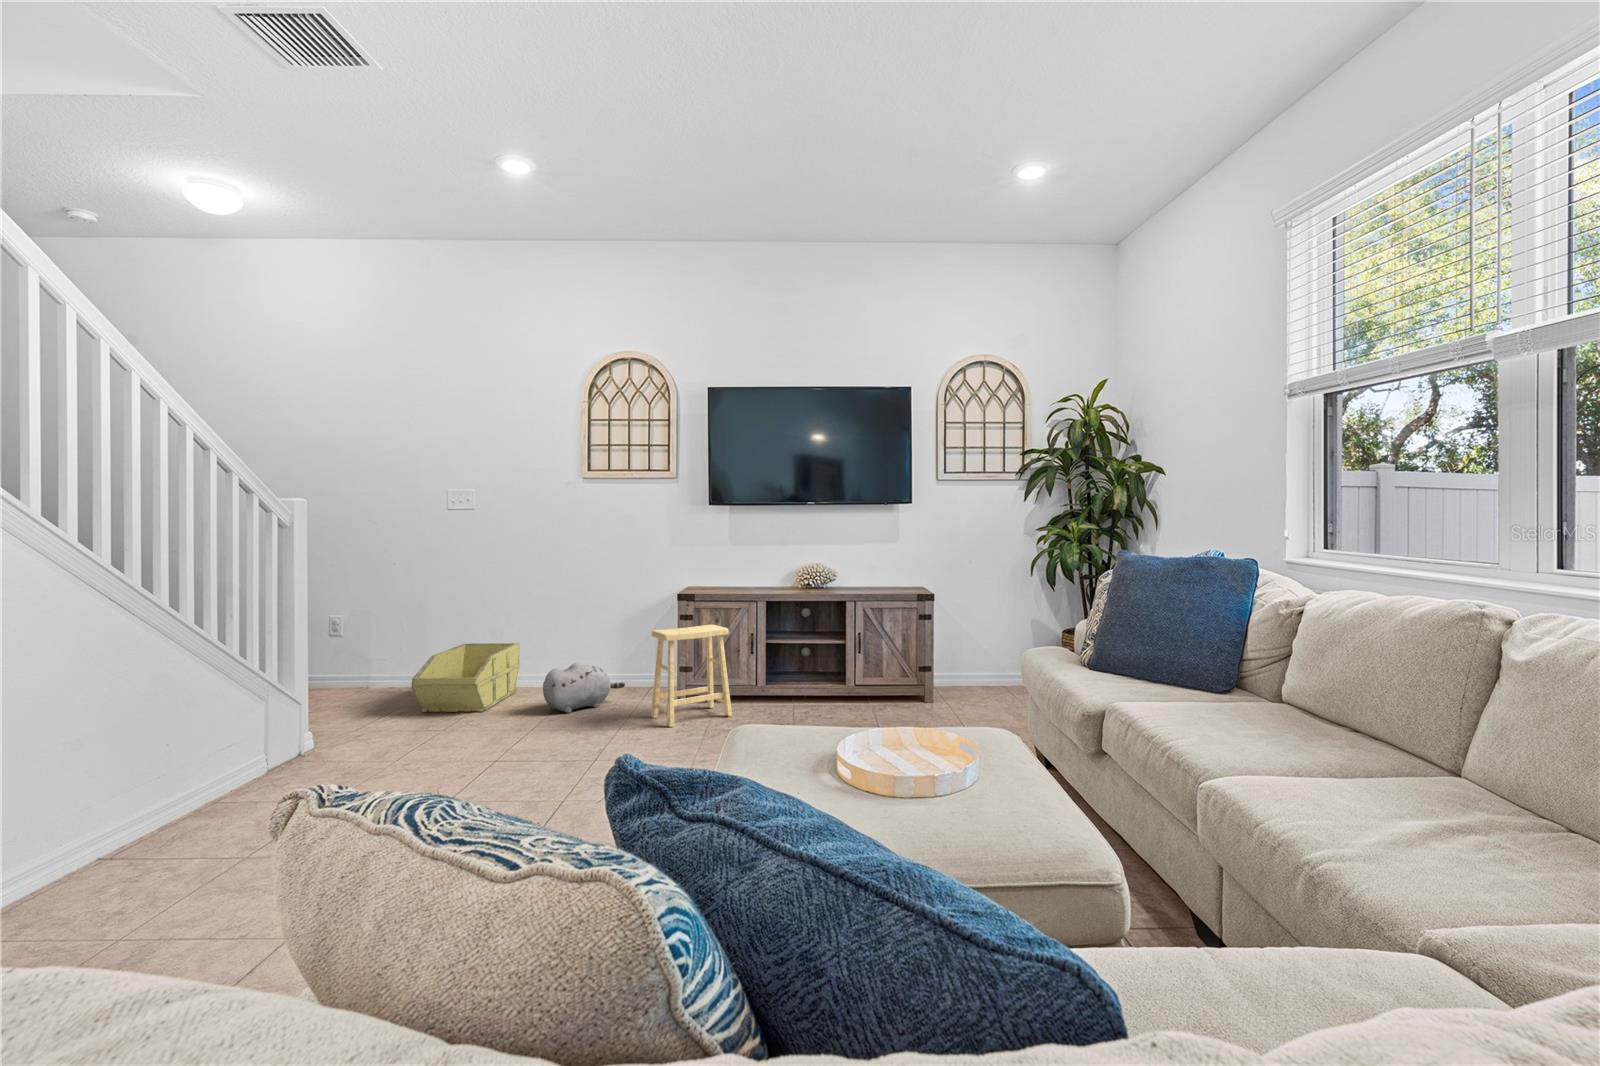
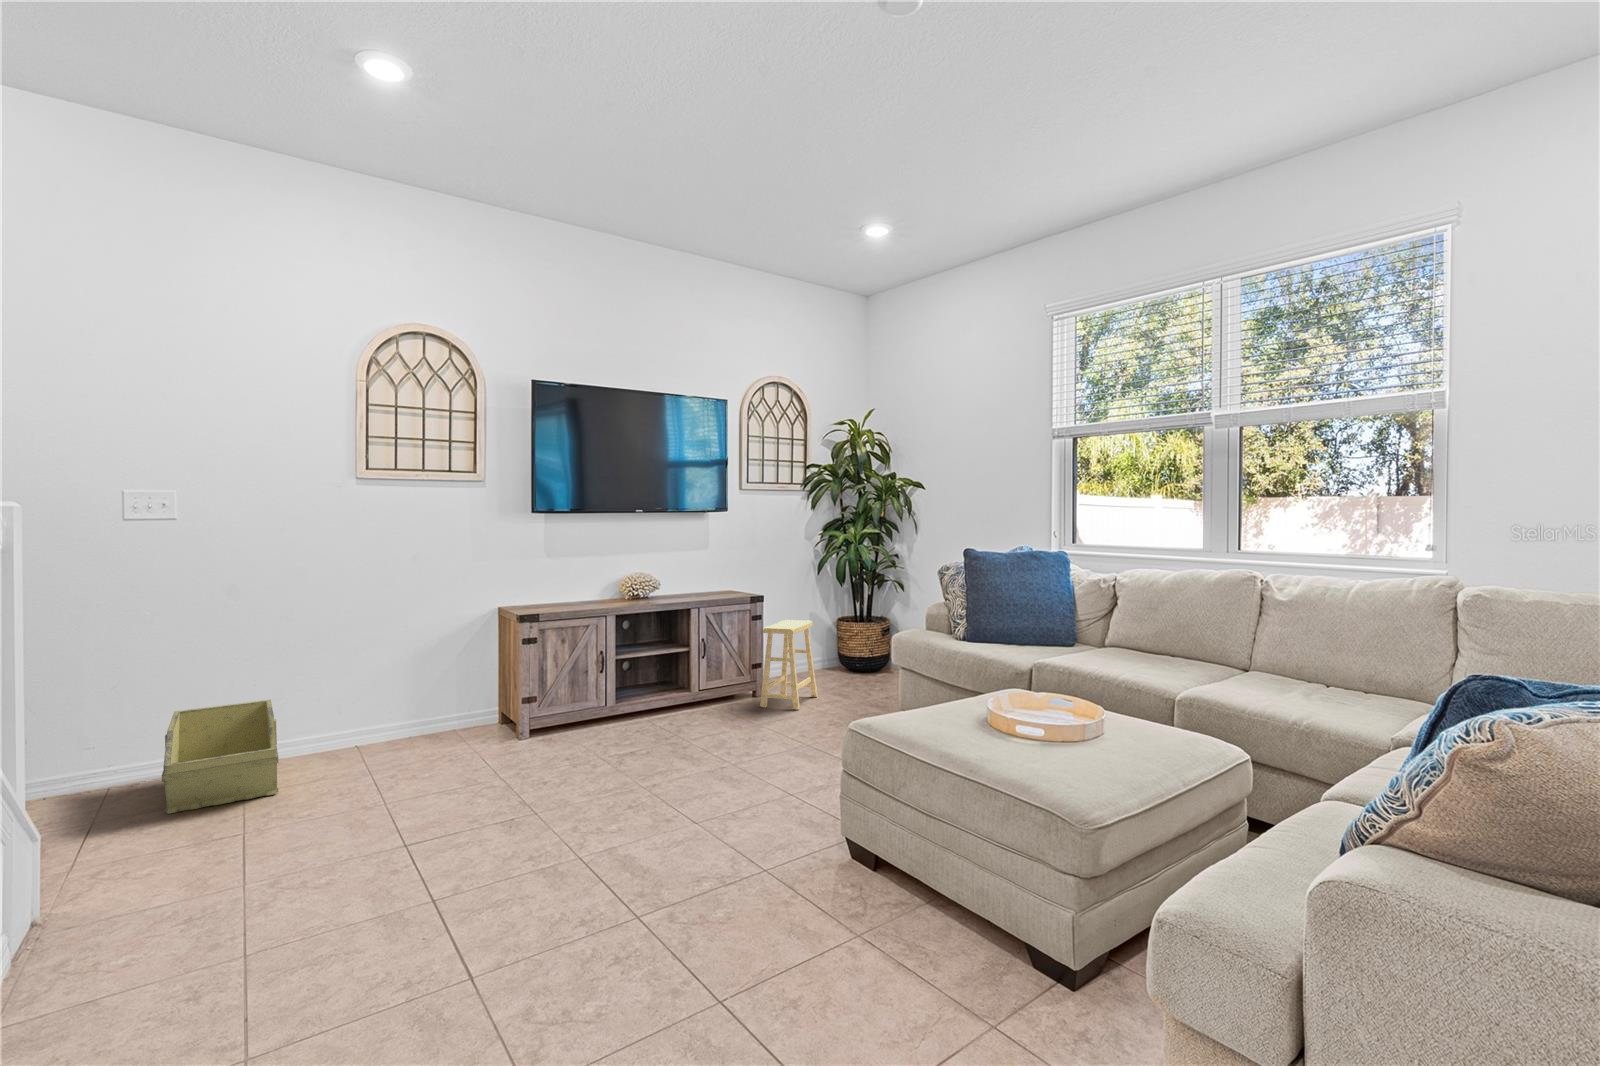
footstool: present [651,625,732,727] -> present [760,620,818,710]
plush toy: present [543,663,625,713] -> none [368,709,457,773]

